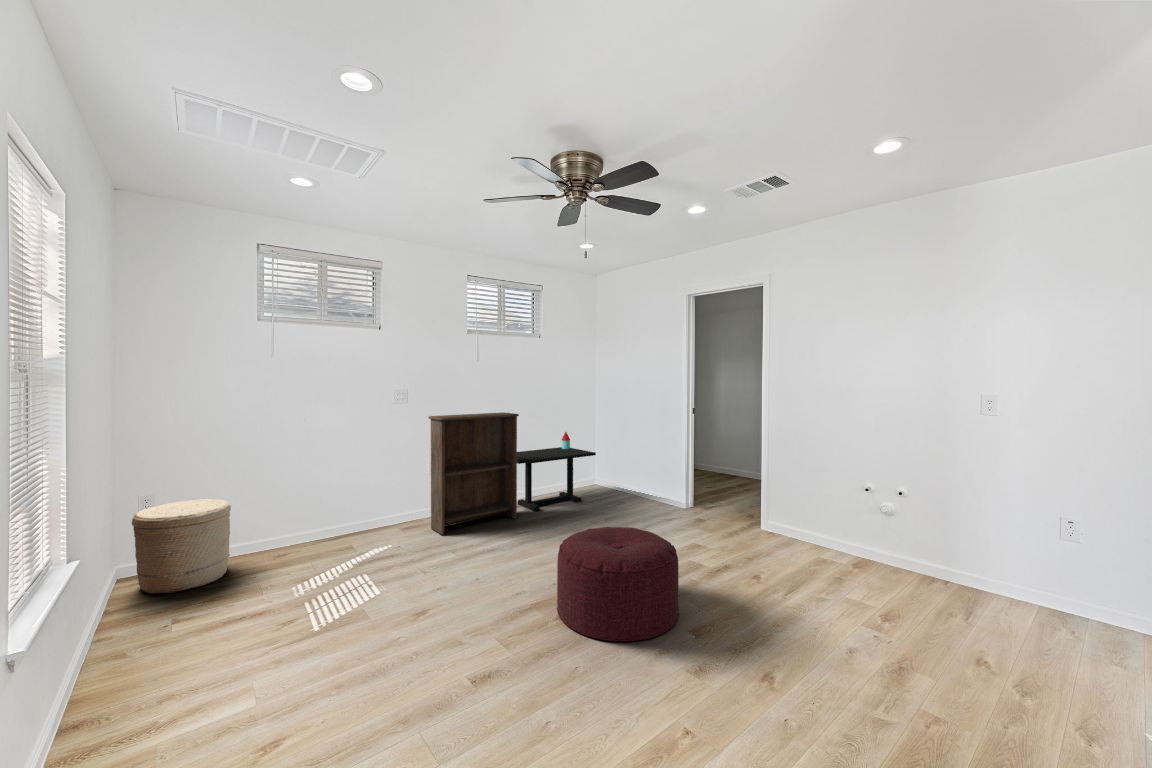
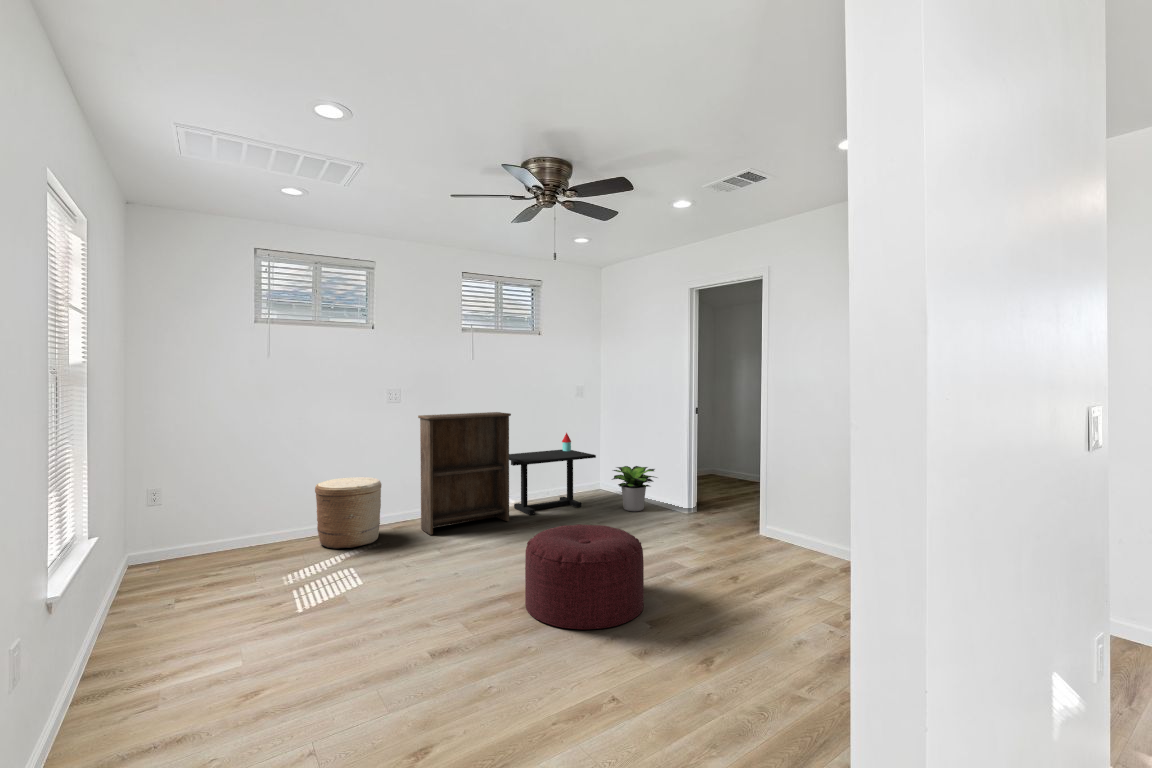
potted plant: none [611,462,655,506] -> present [612,466,657,511]
basket: present [132,499,231,594] -> present [315,477,381,549]

